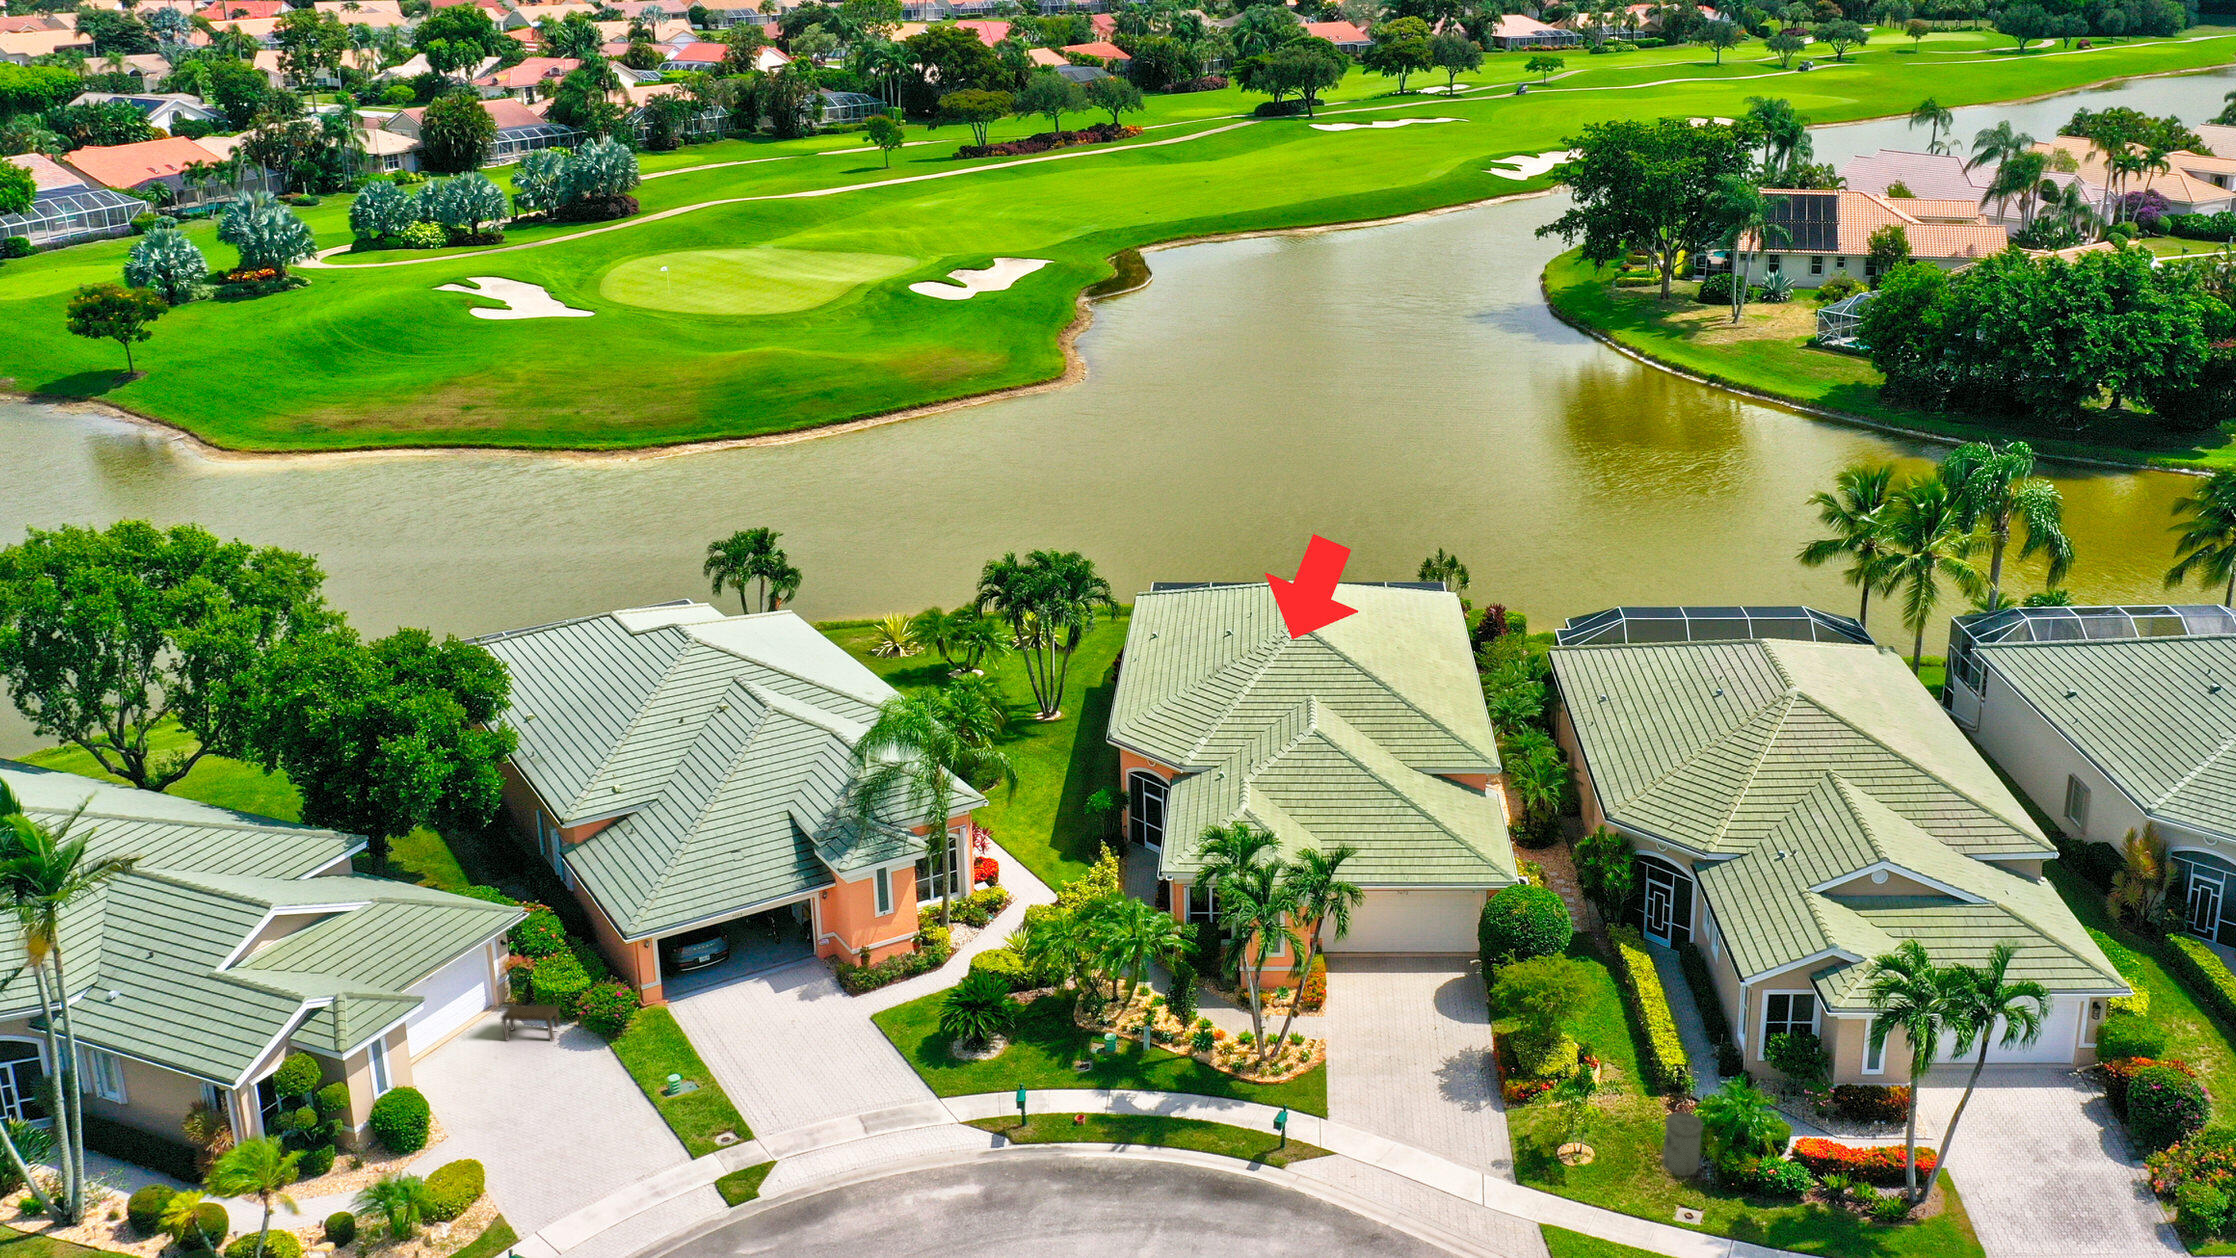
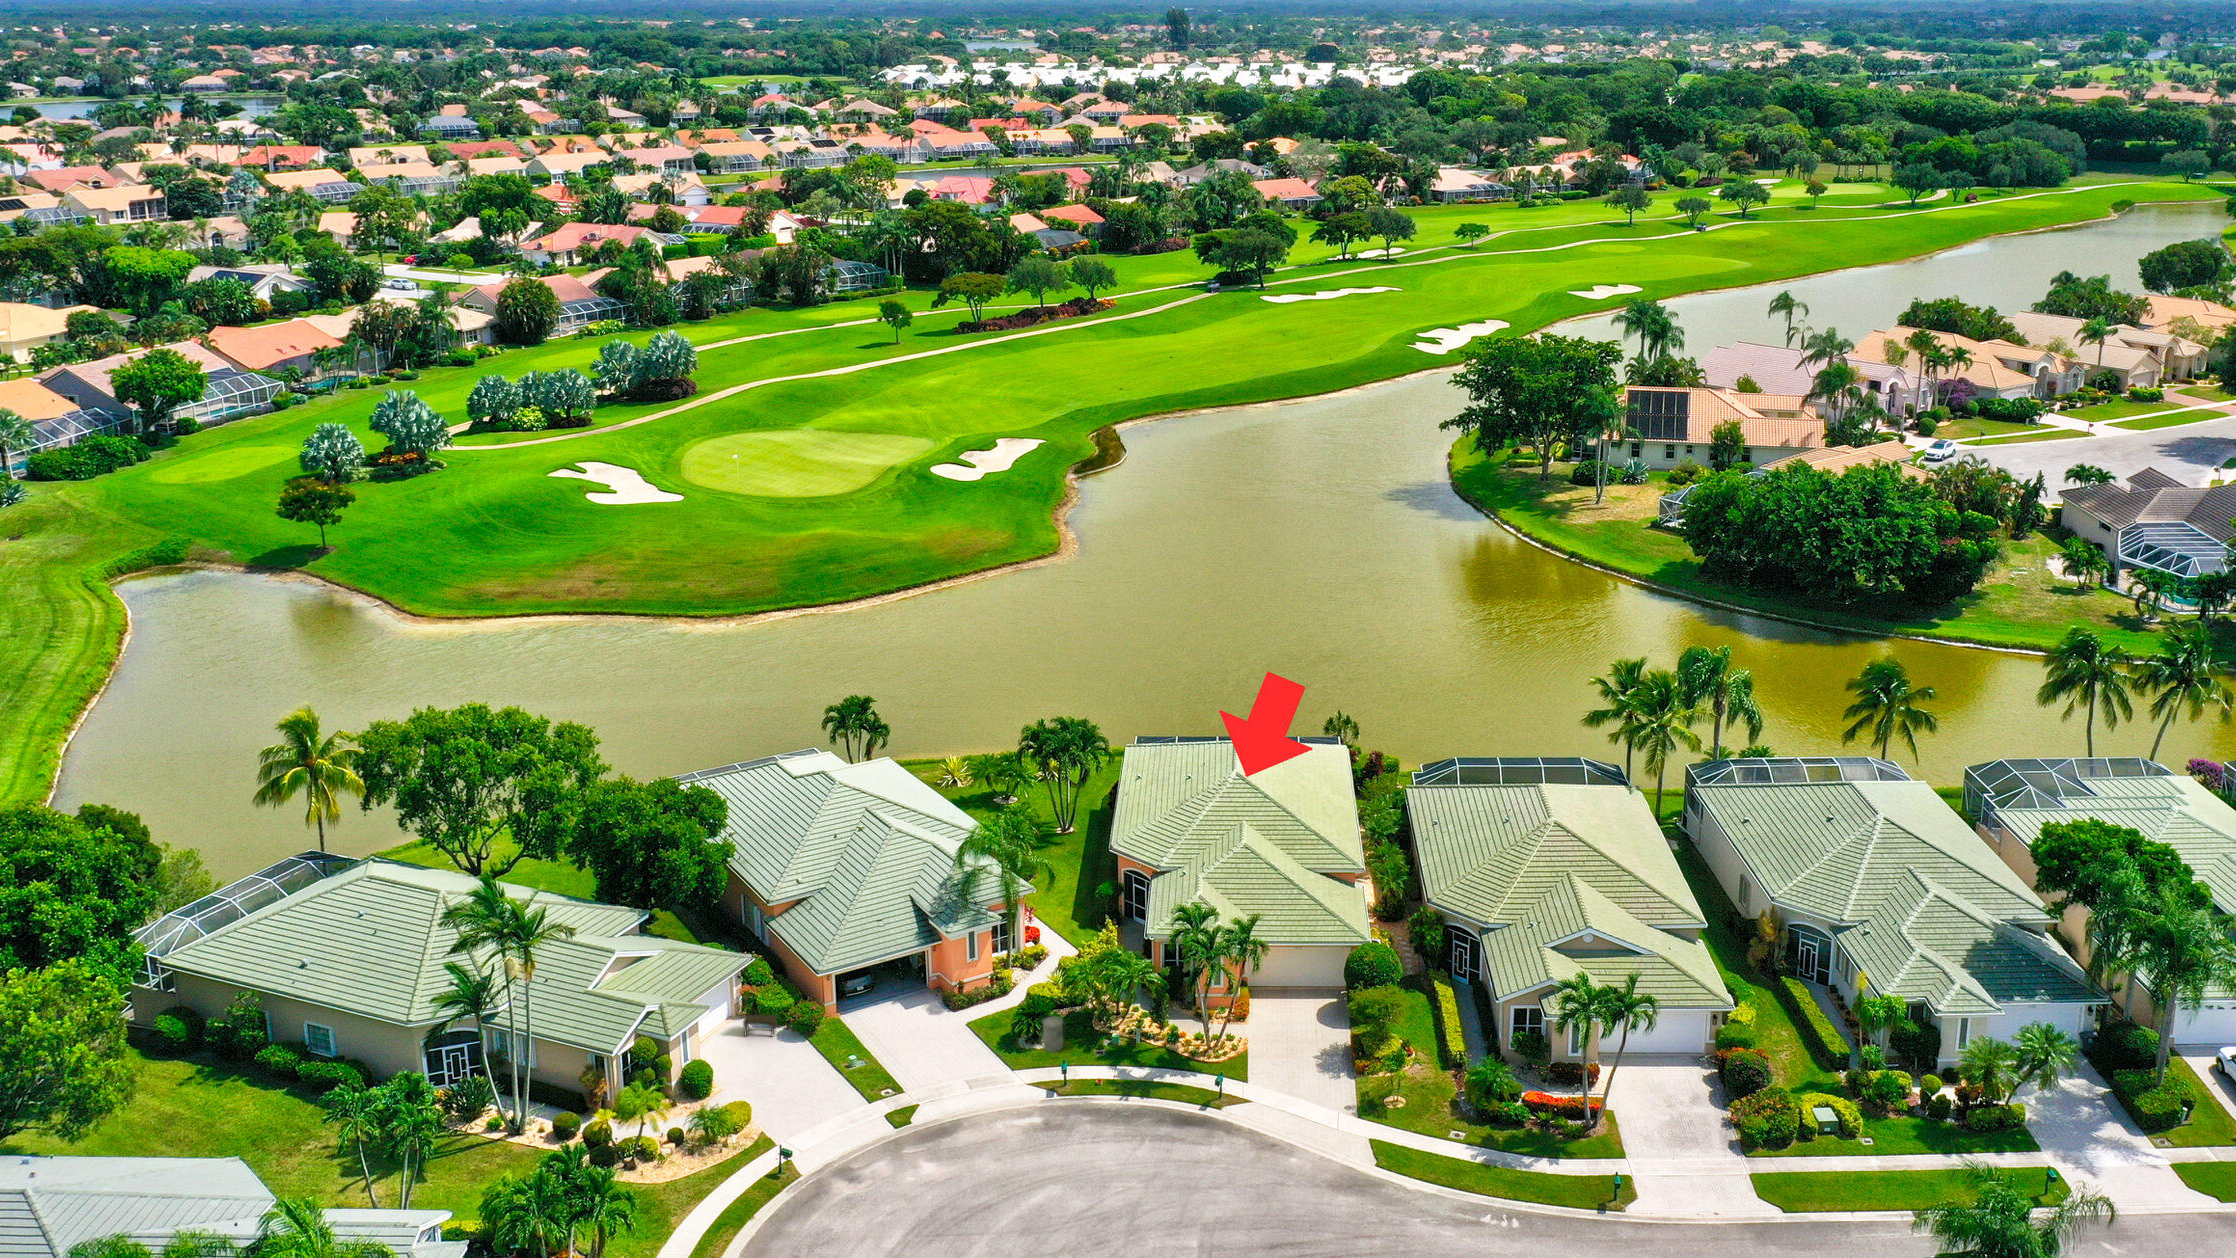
trash can: present [1662,1112,1703,1176] -> present [1043,1017,1063,1052]

